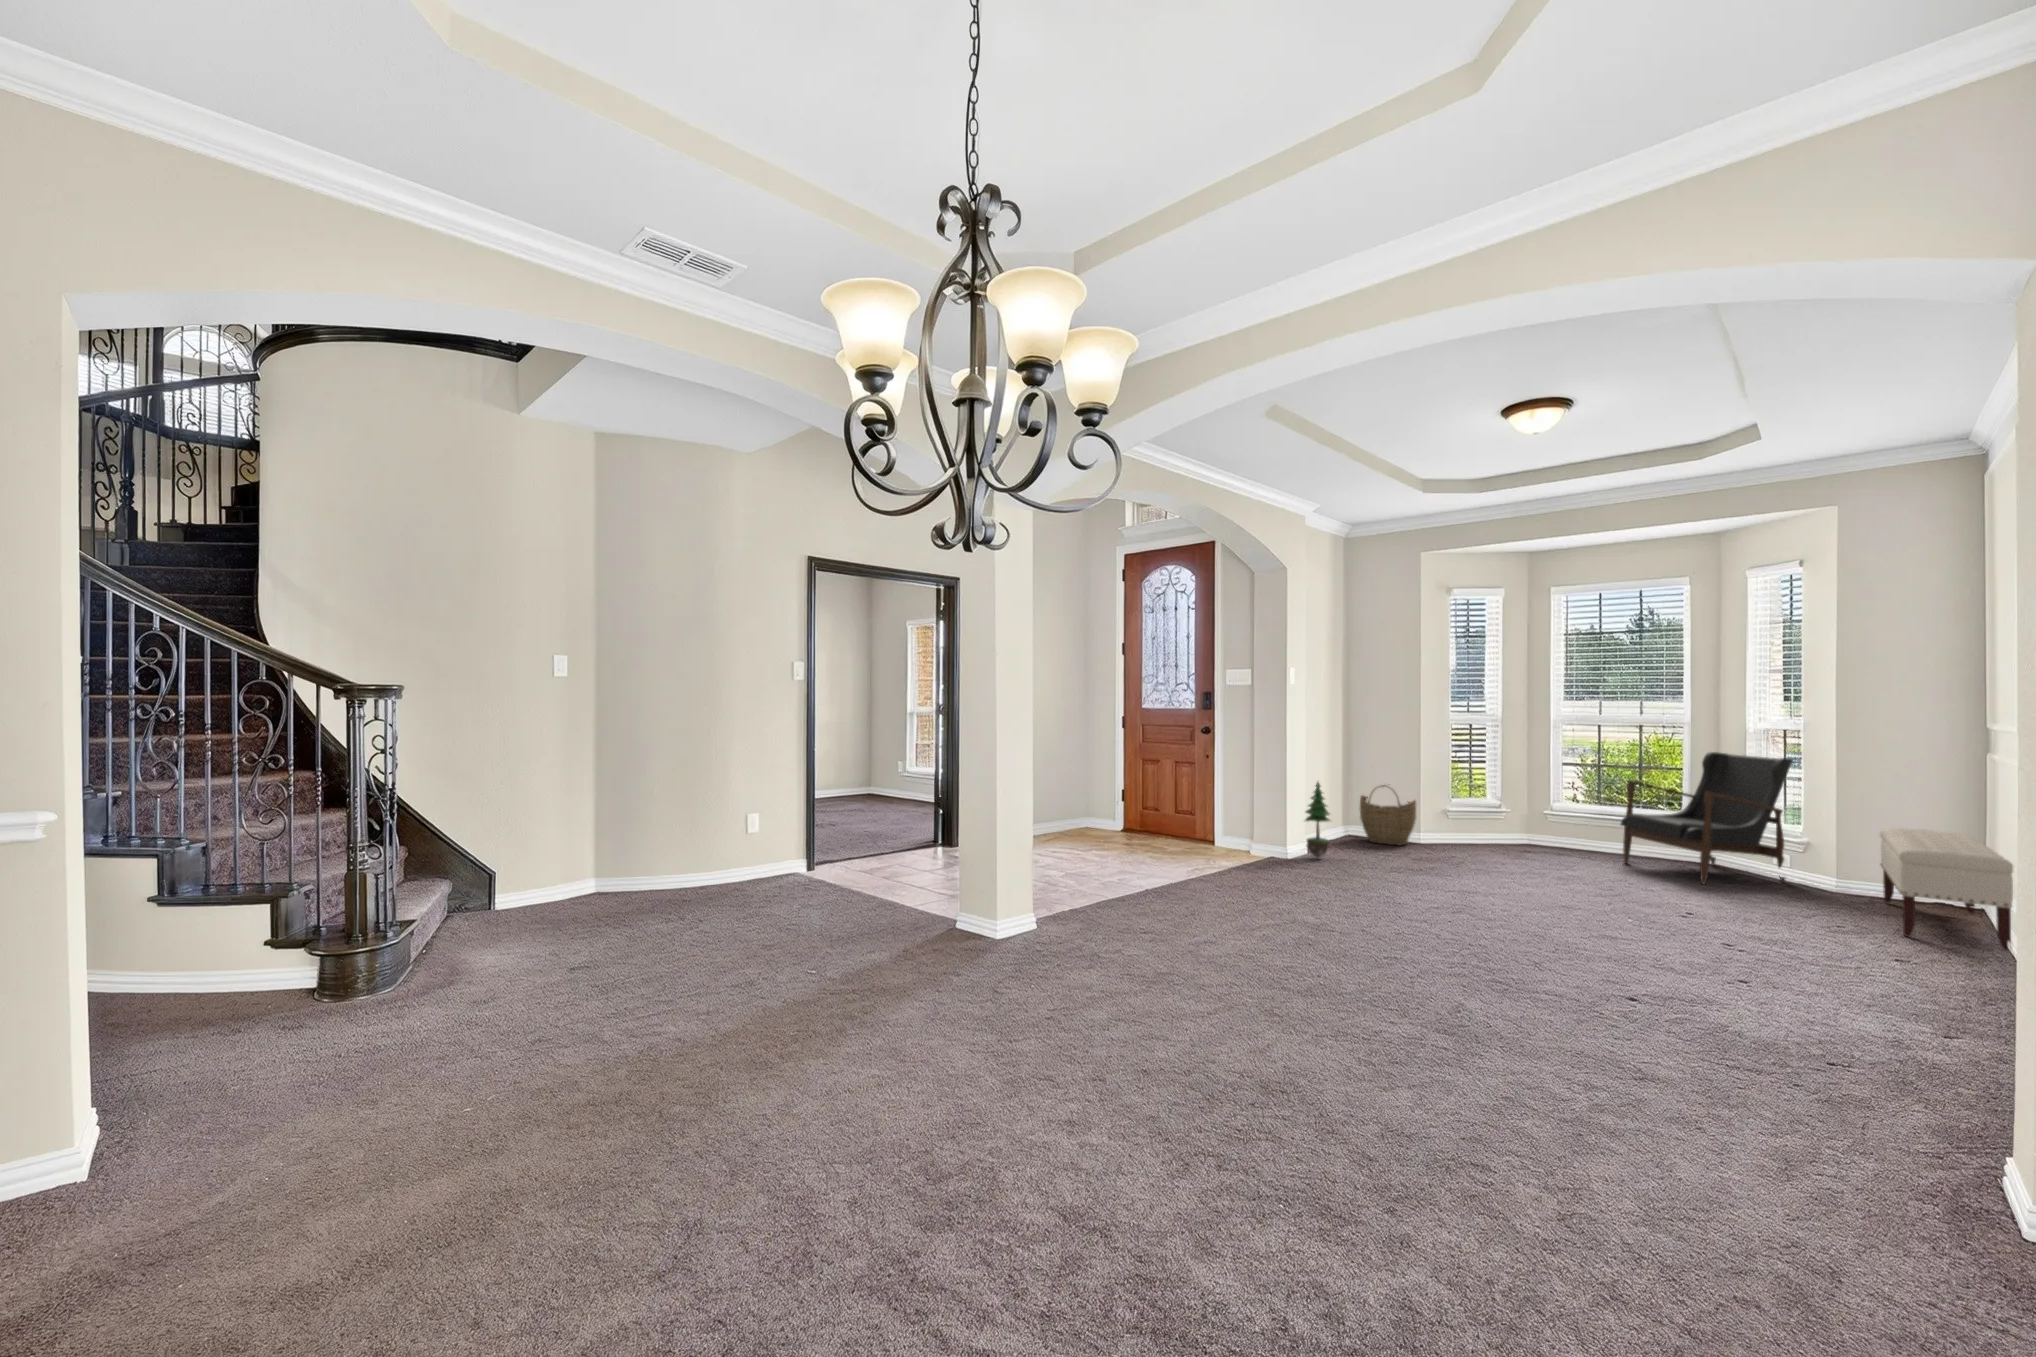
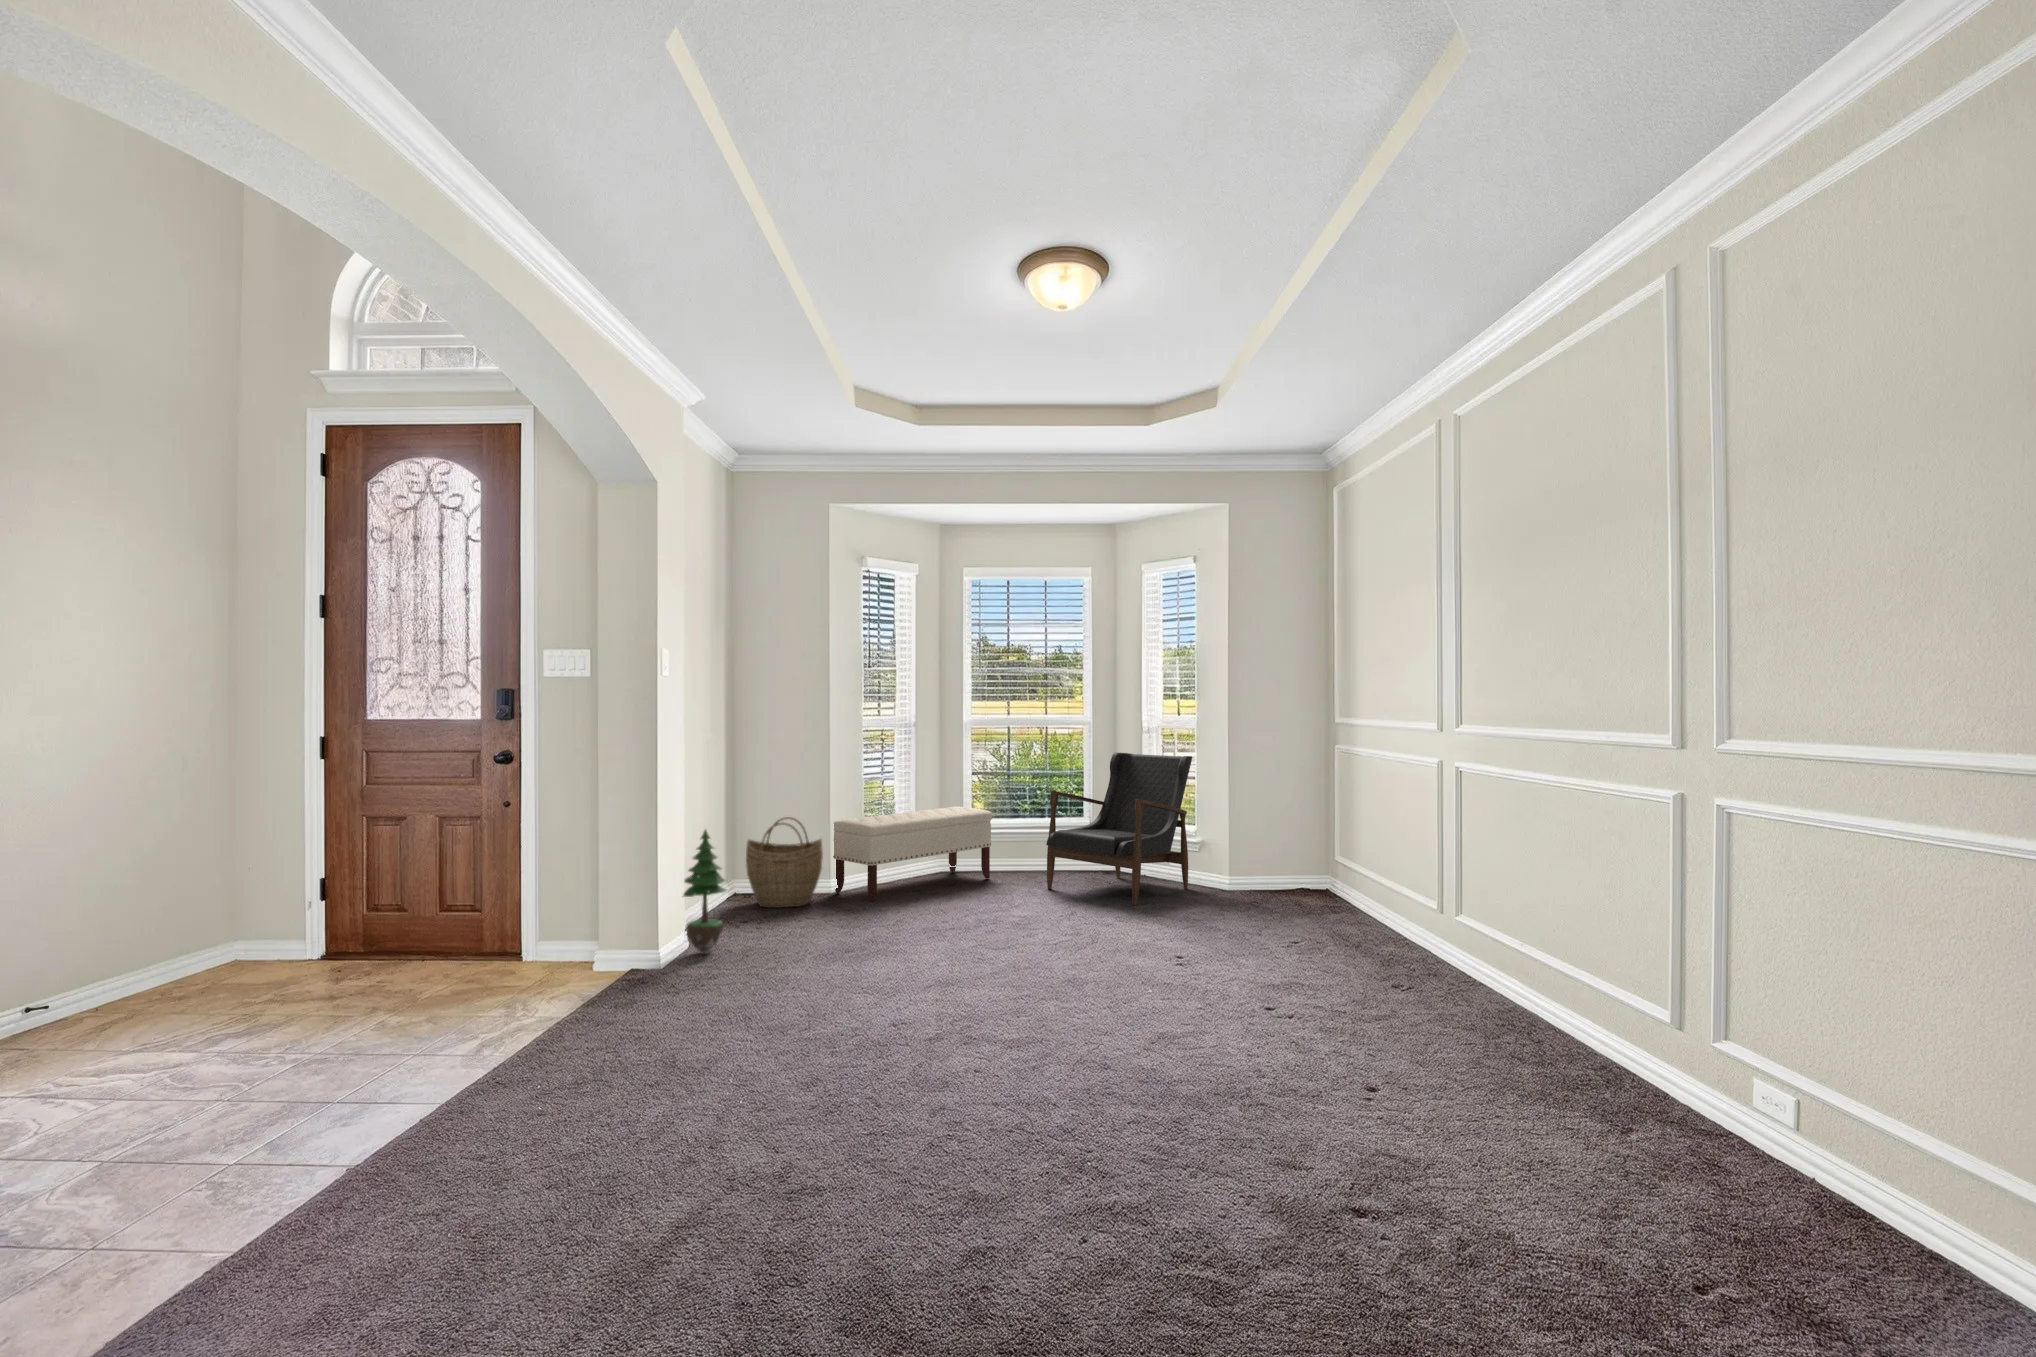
bench: present [1880,828,2013,950] -> present [833,807,992,901]

